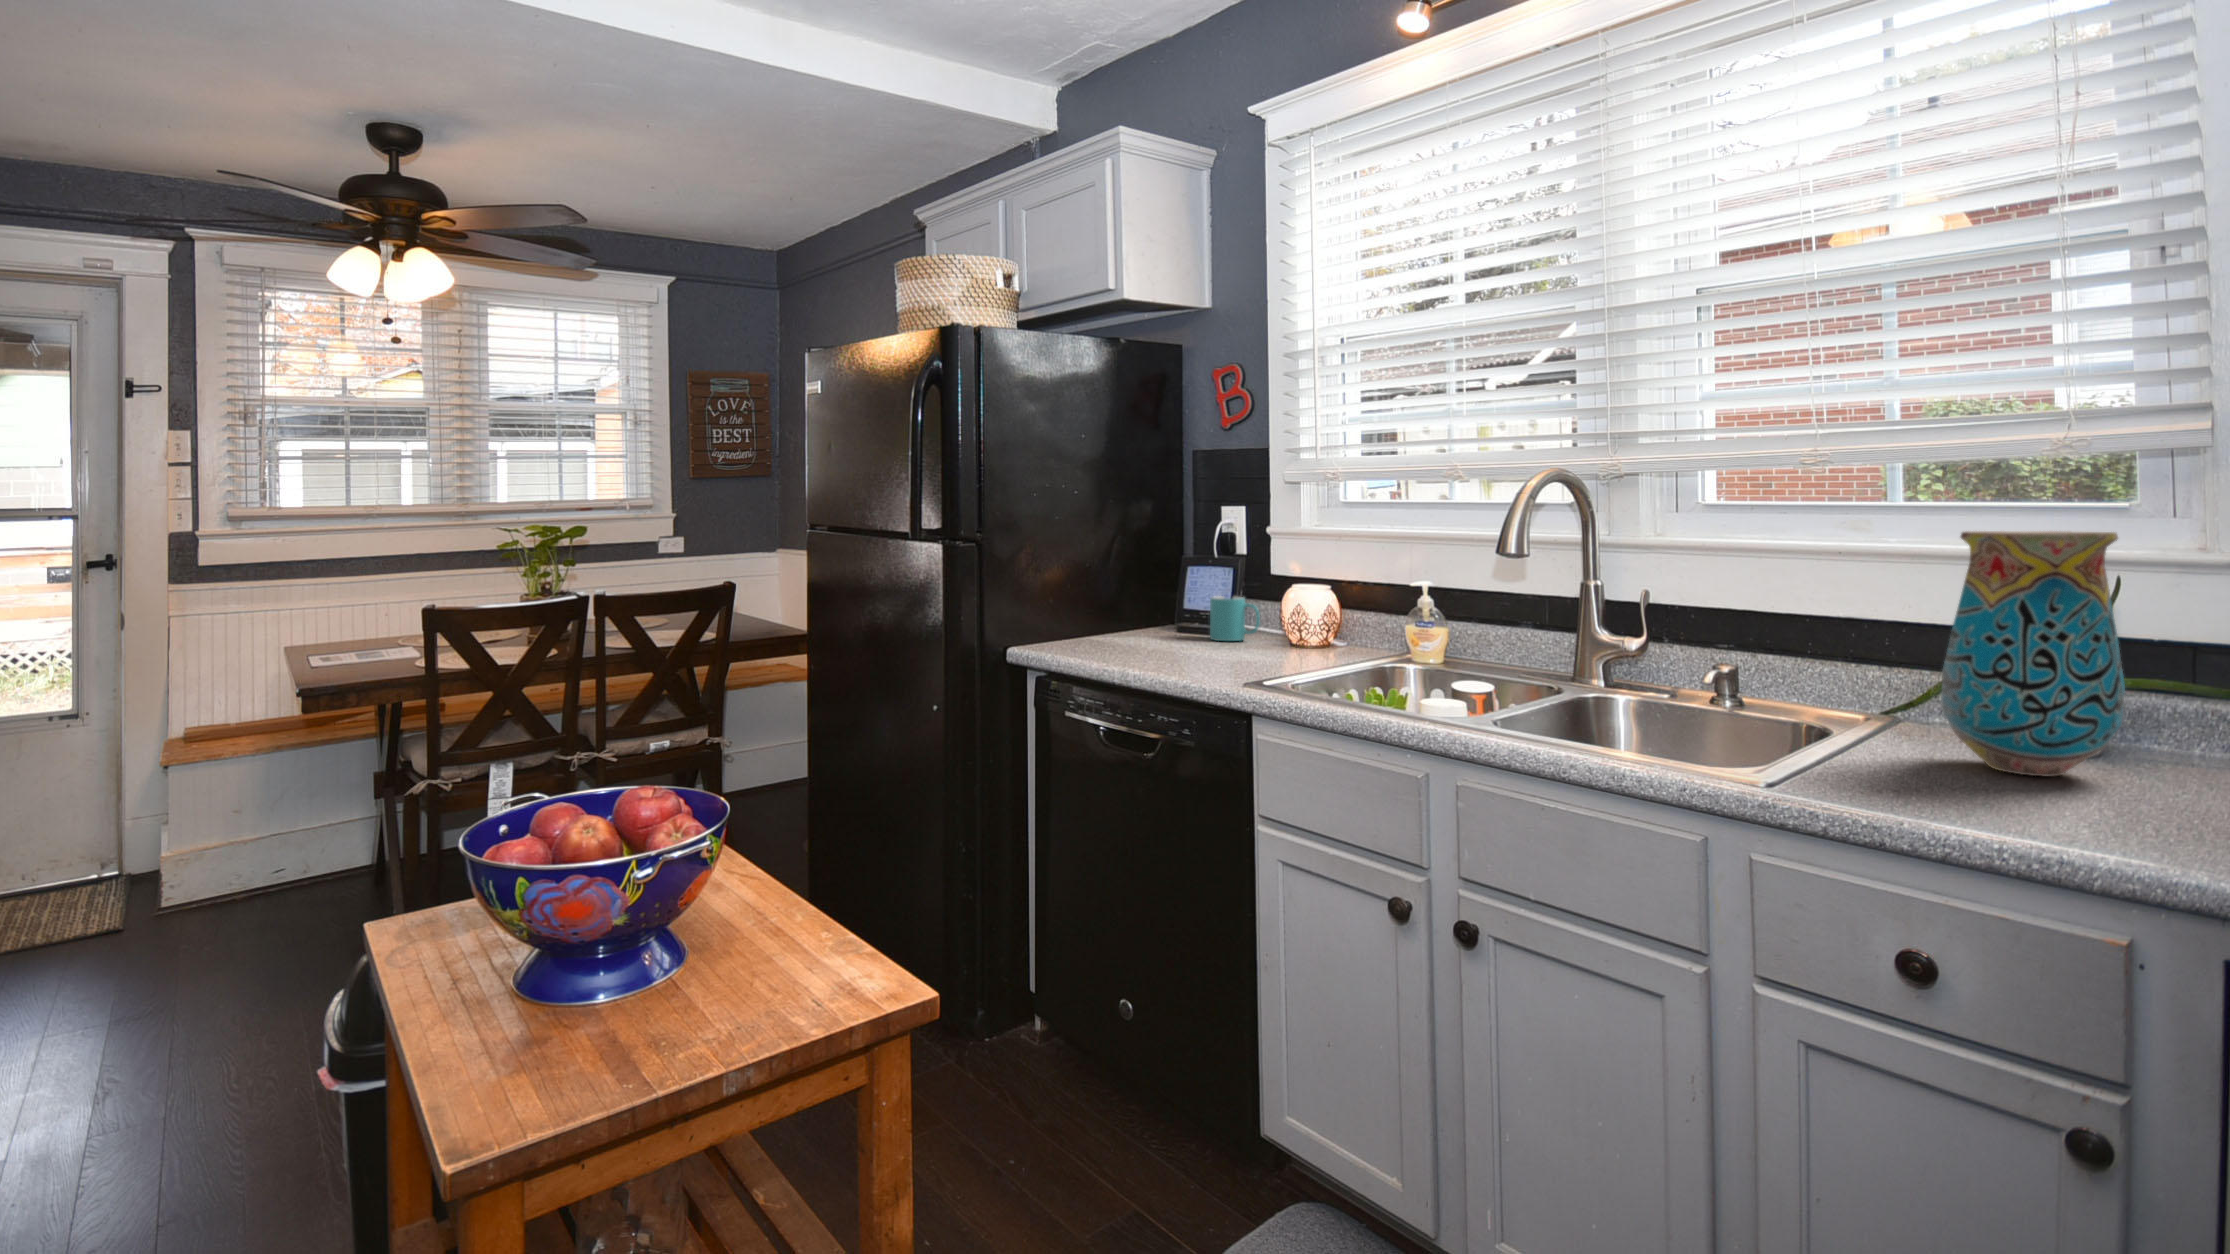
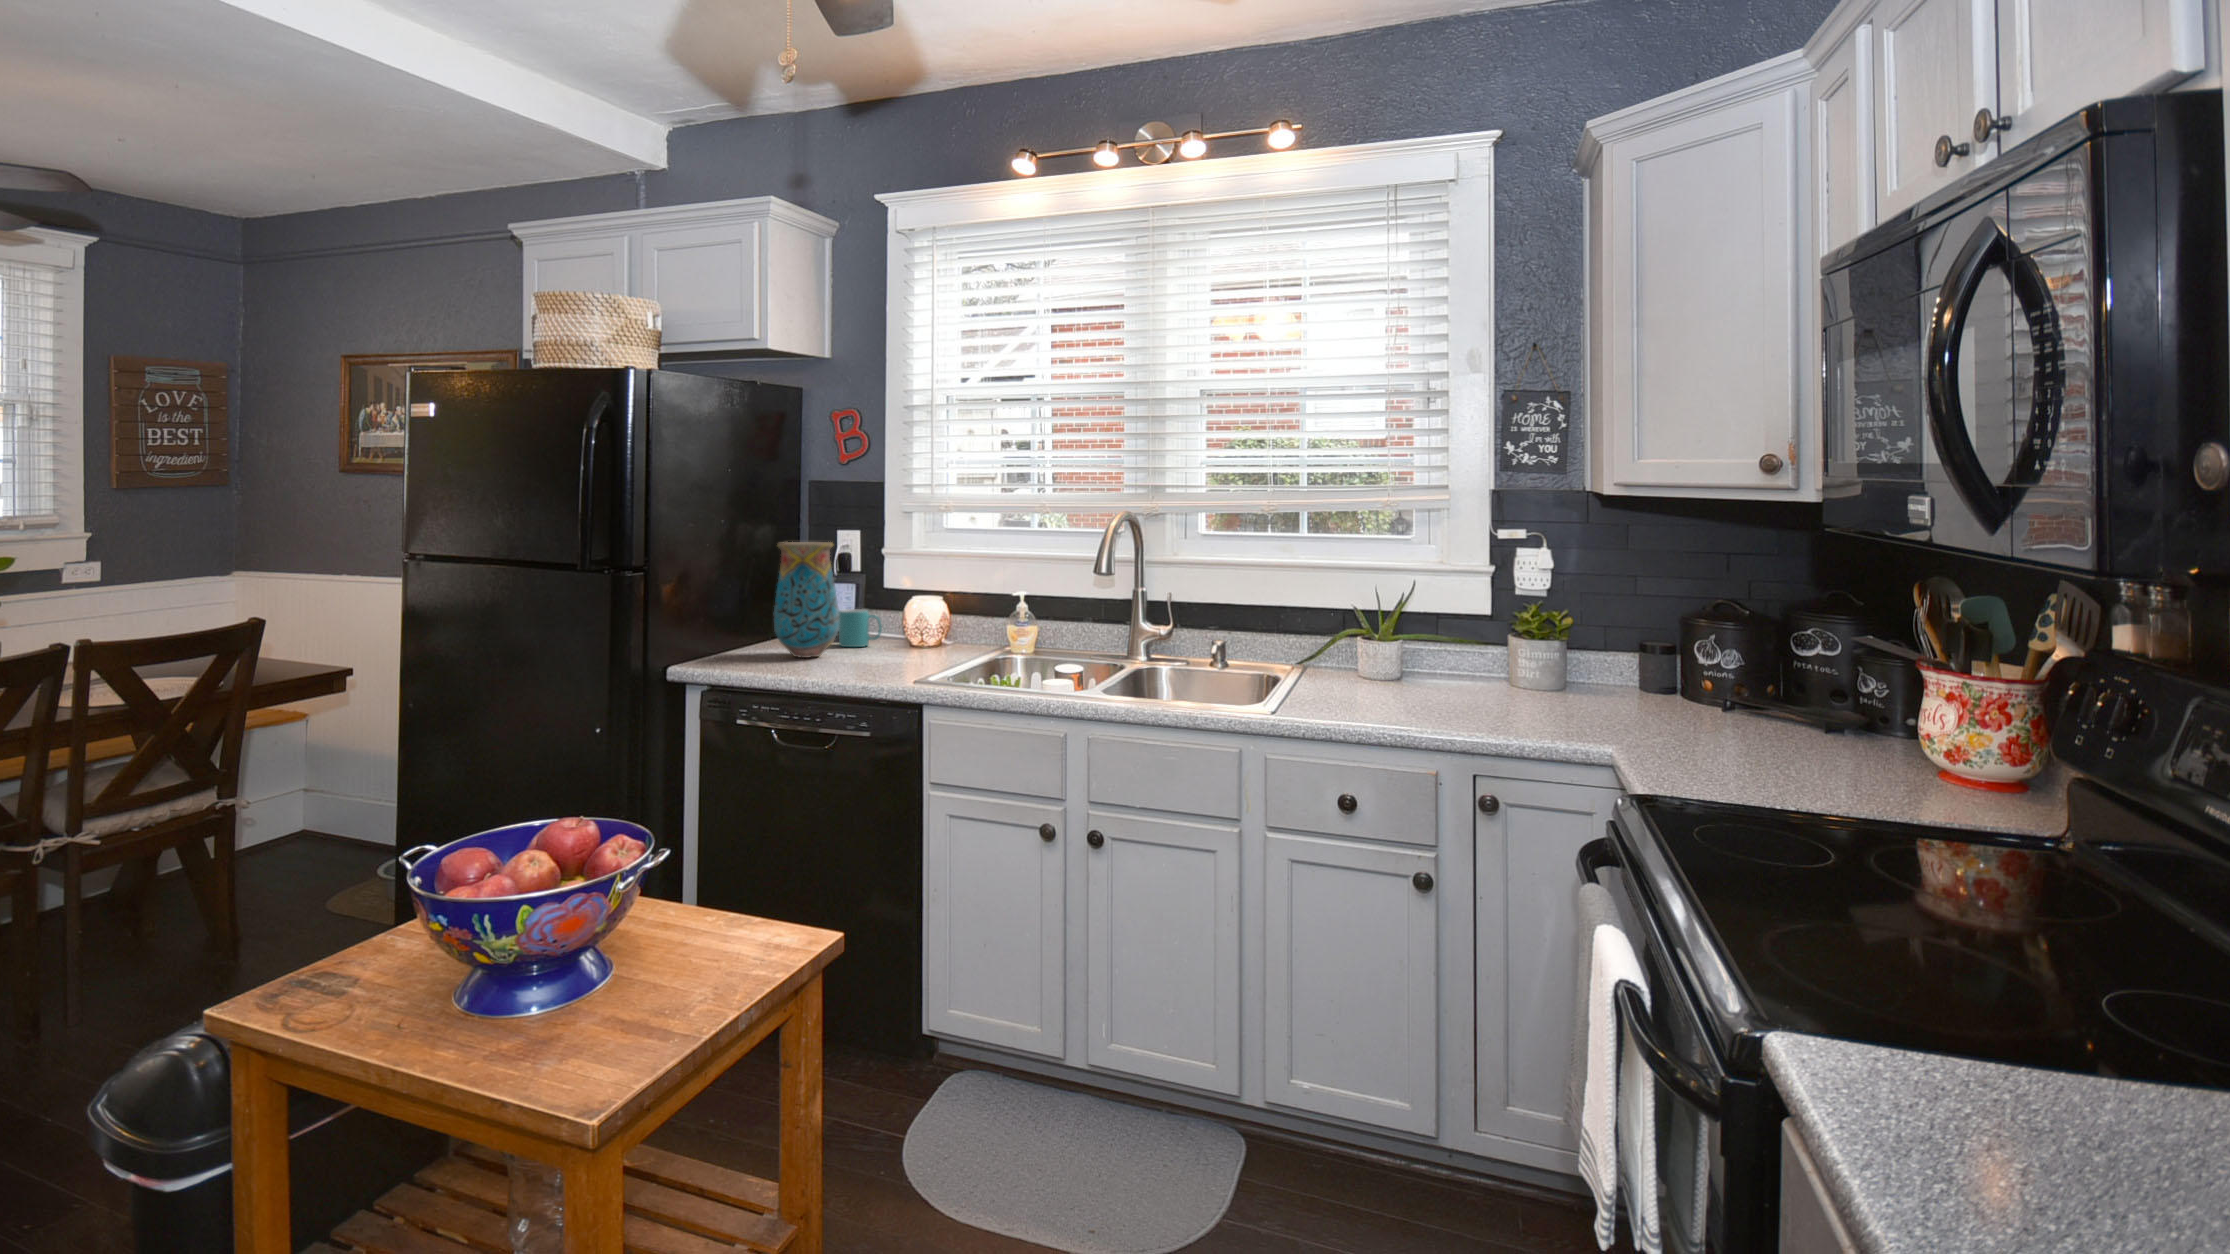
vase: present [1942,531,2125,776] -> present [774,542,839,658]

